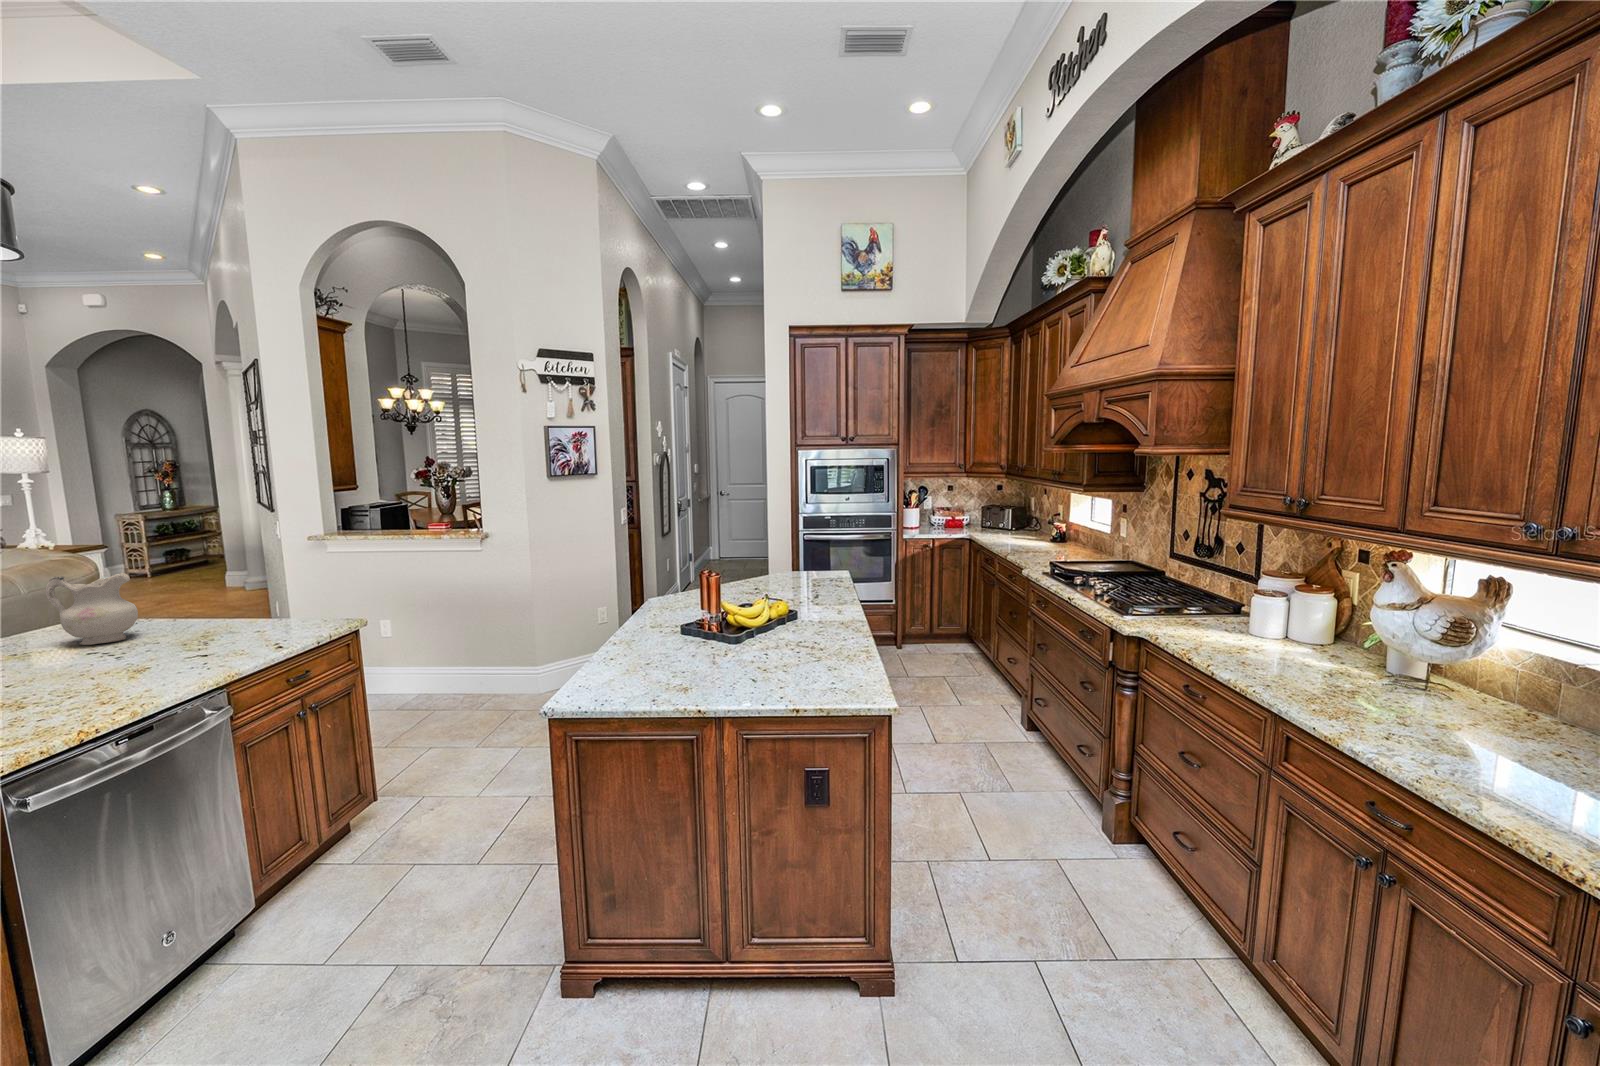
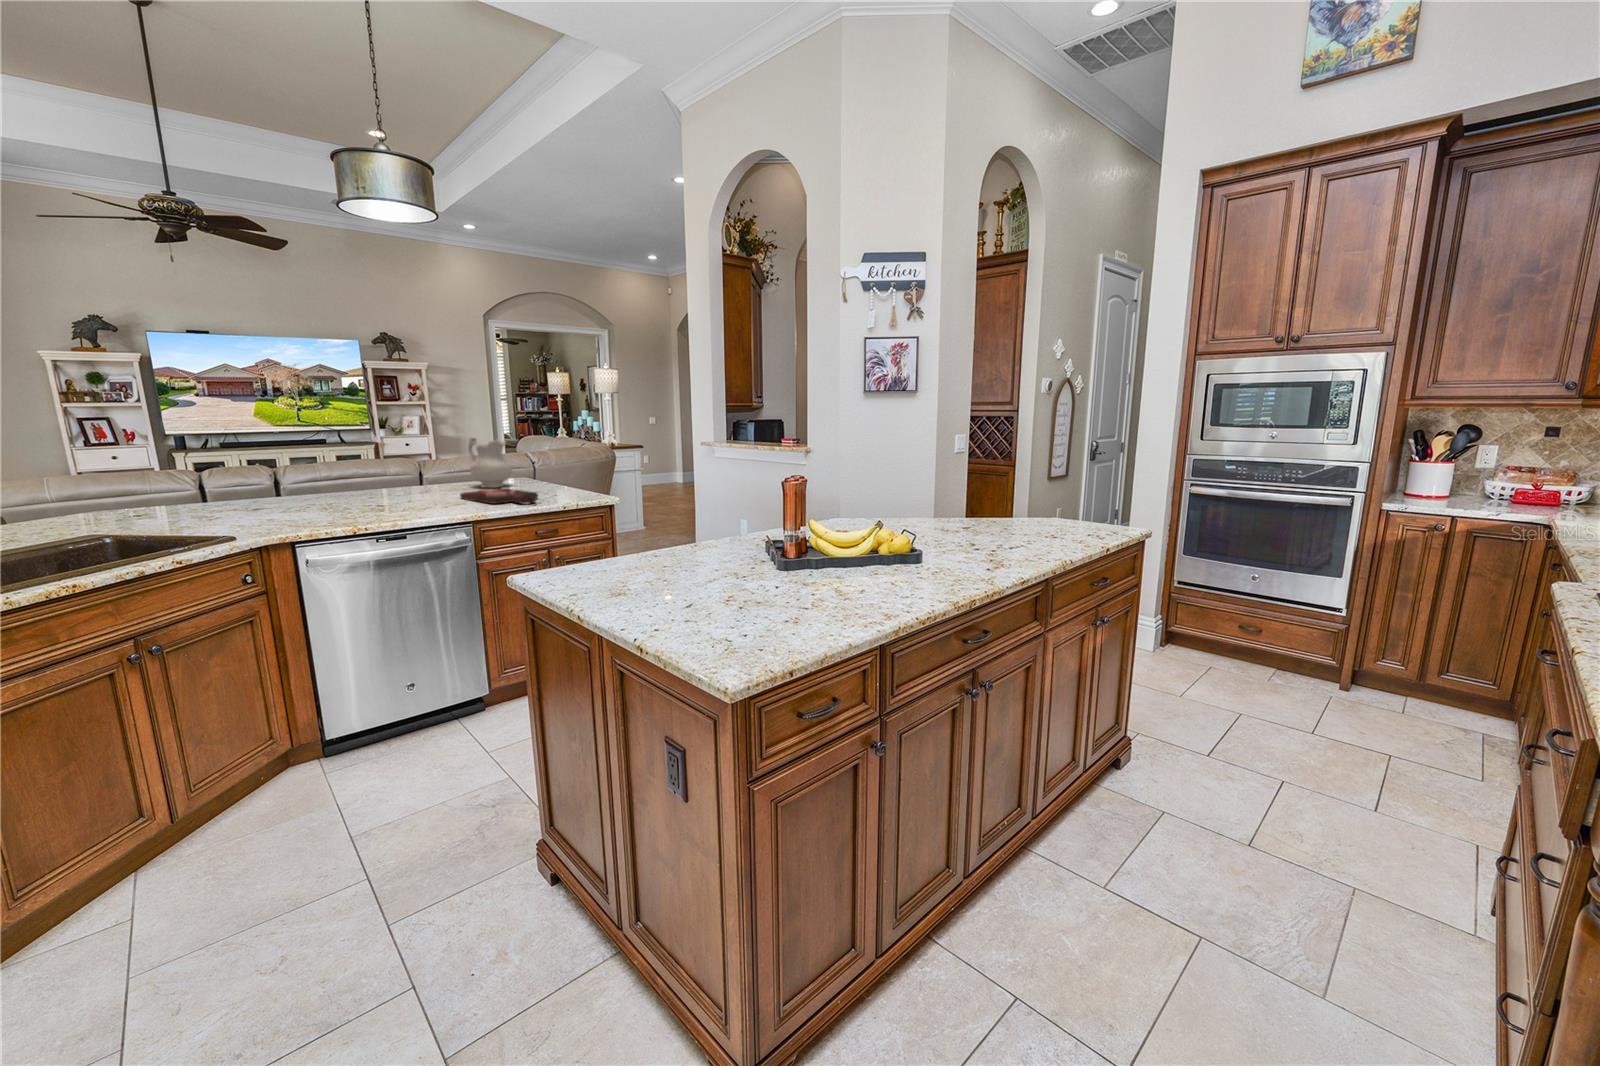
cutting board: none [110,634,268,665] -> present [460,487,538,504]

